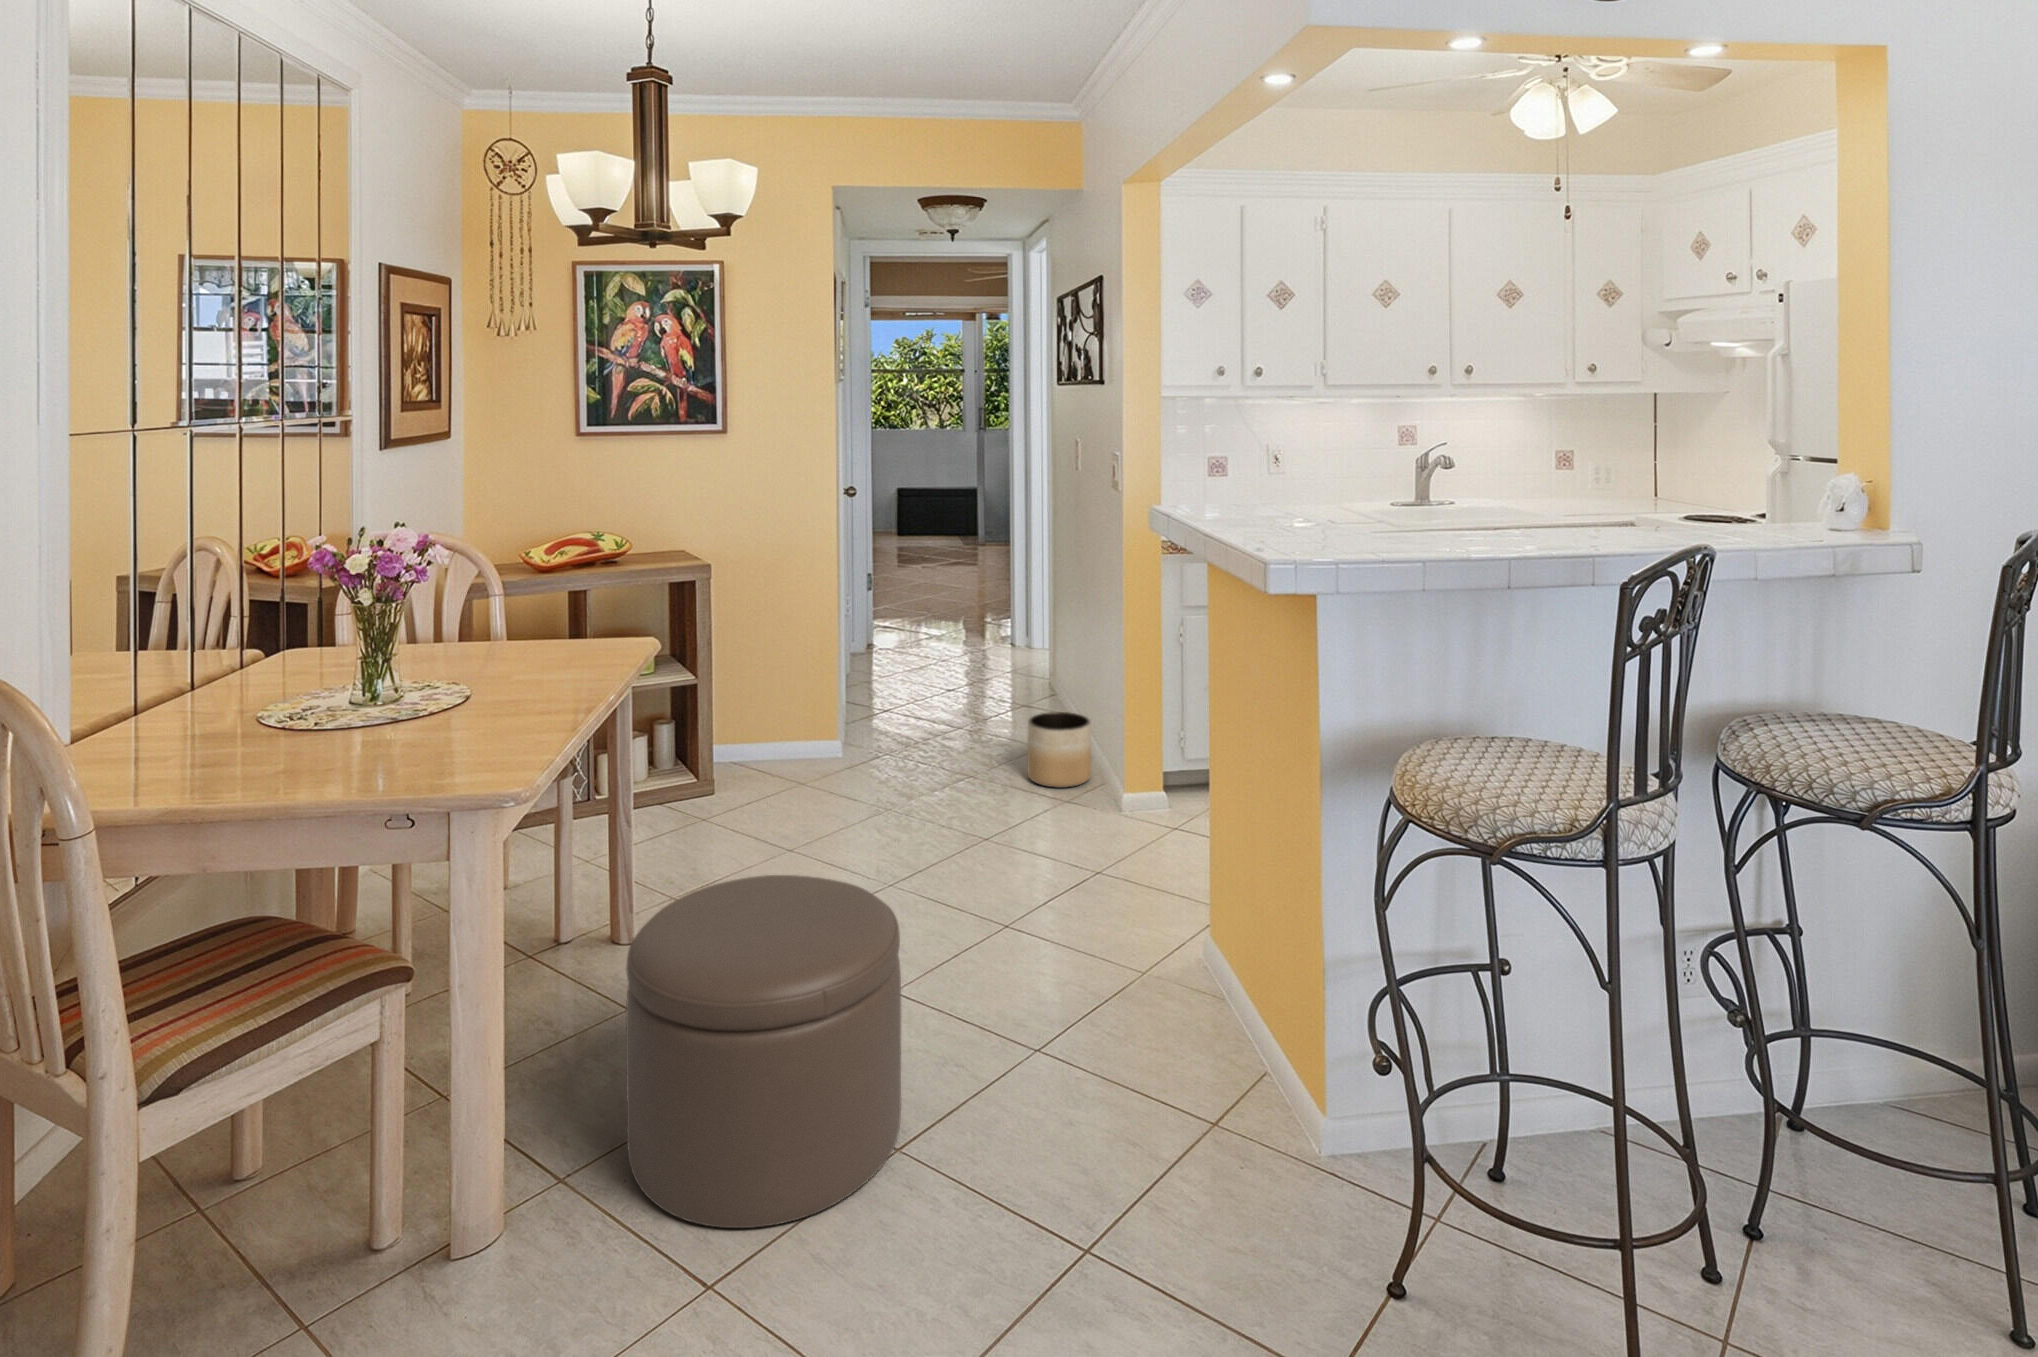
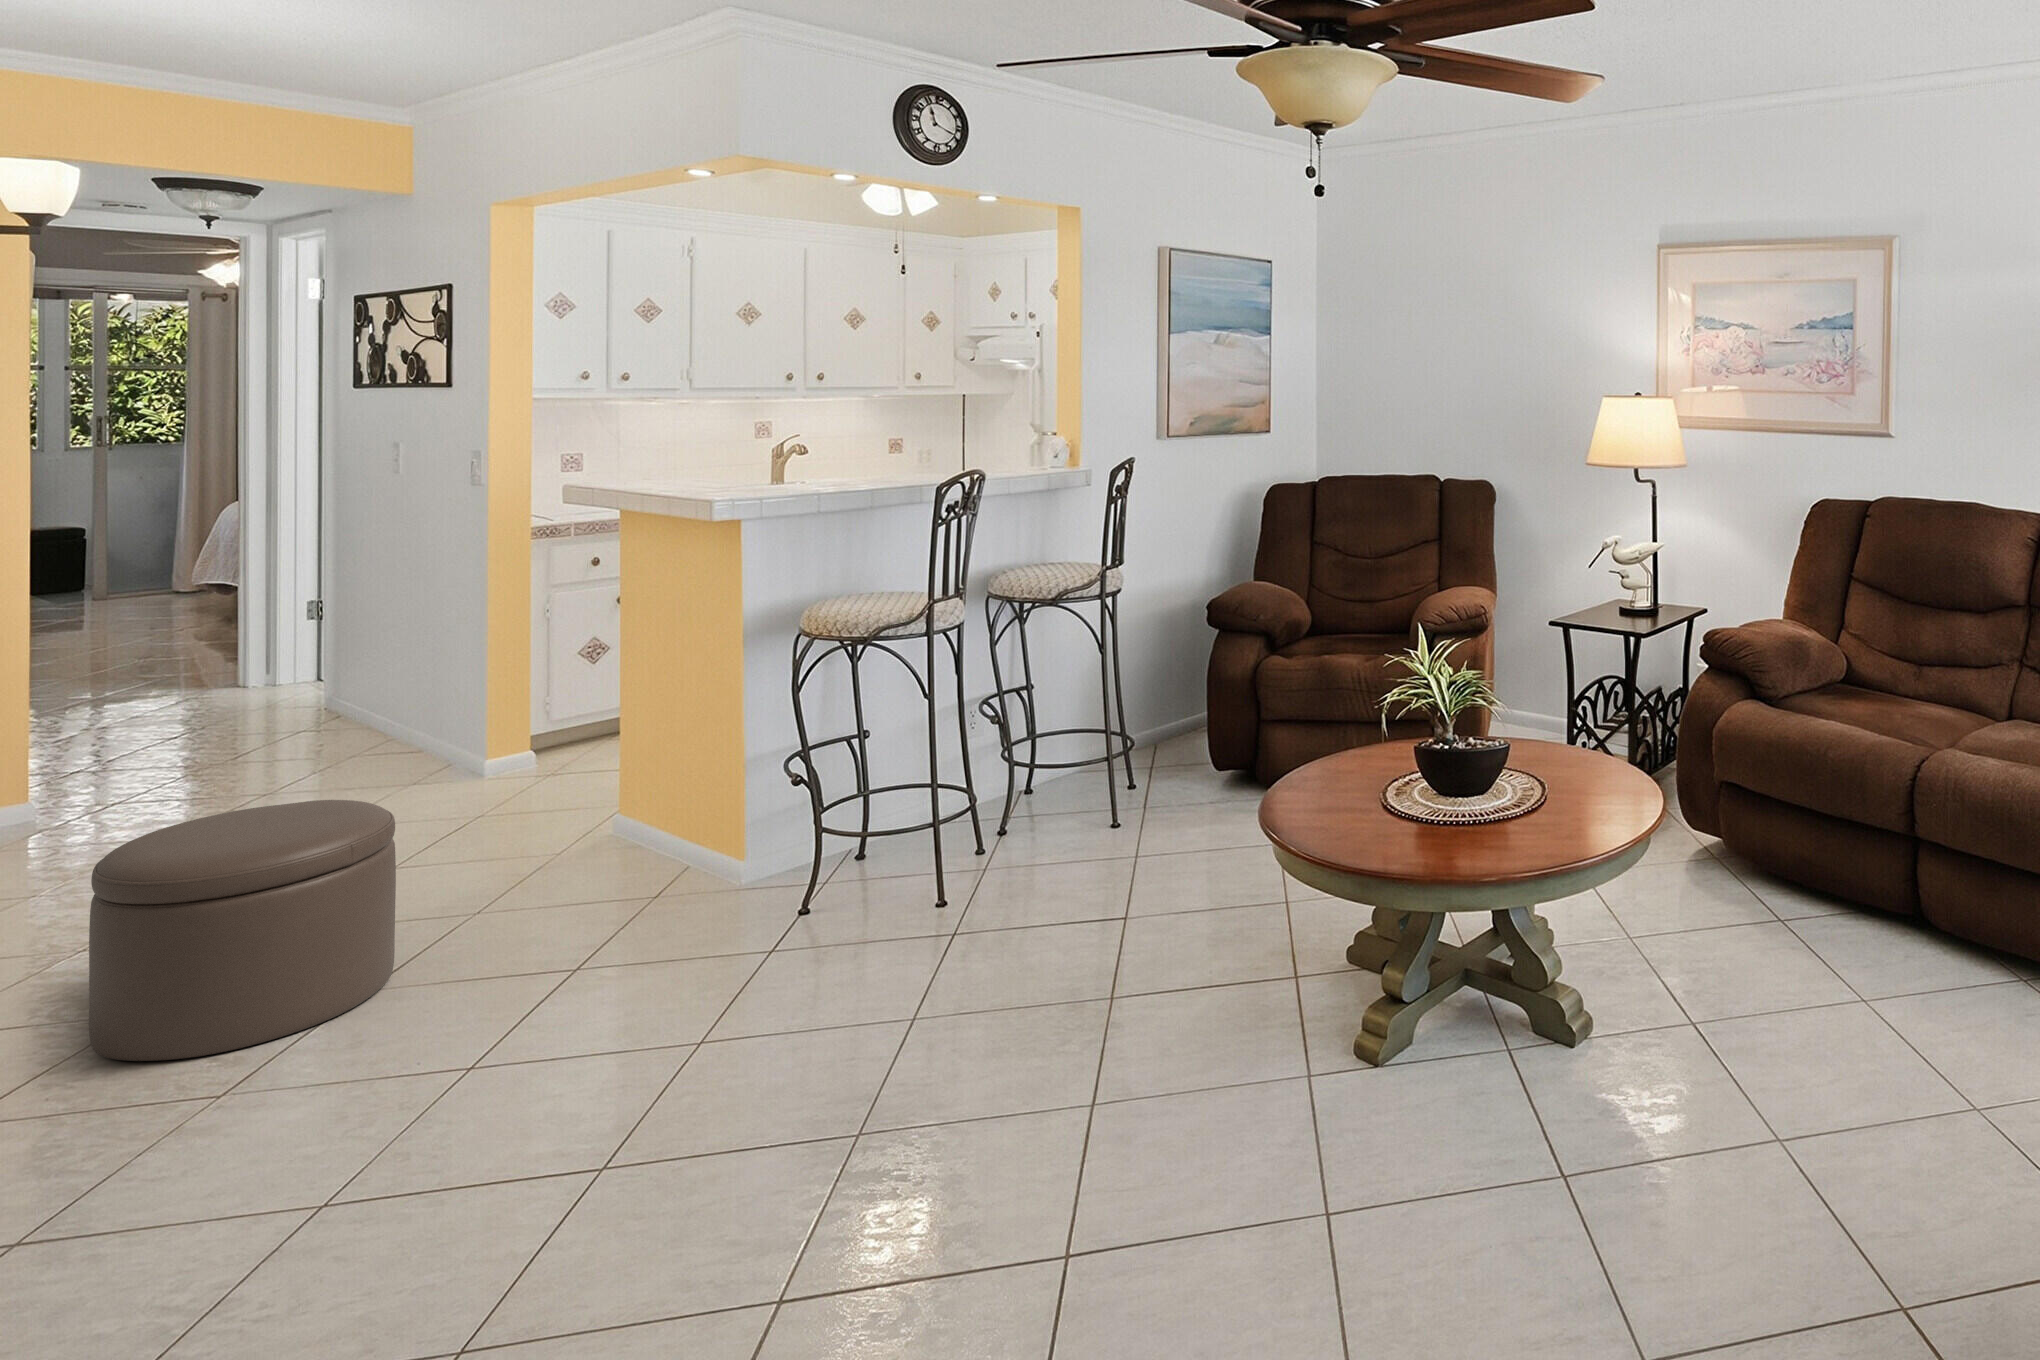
planter: present [1028,712,1092,788] -> none [363,710,443,781]

